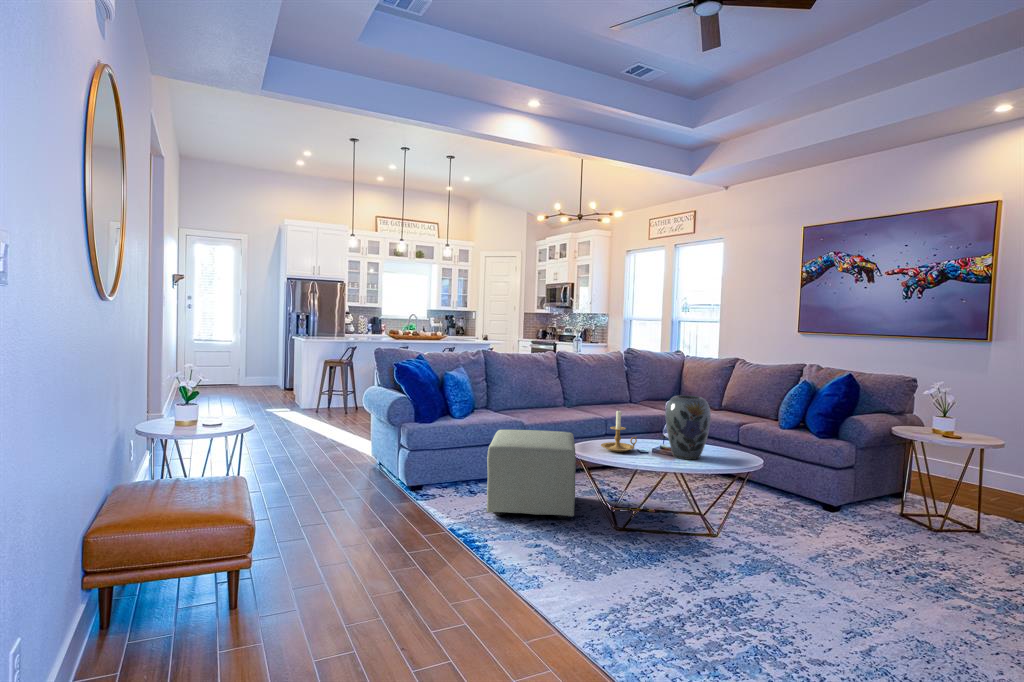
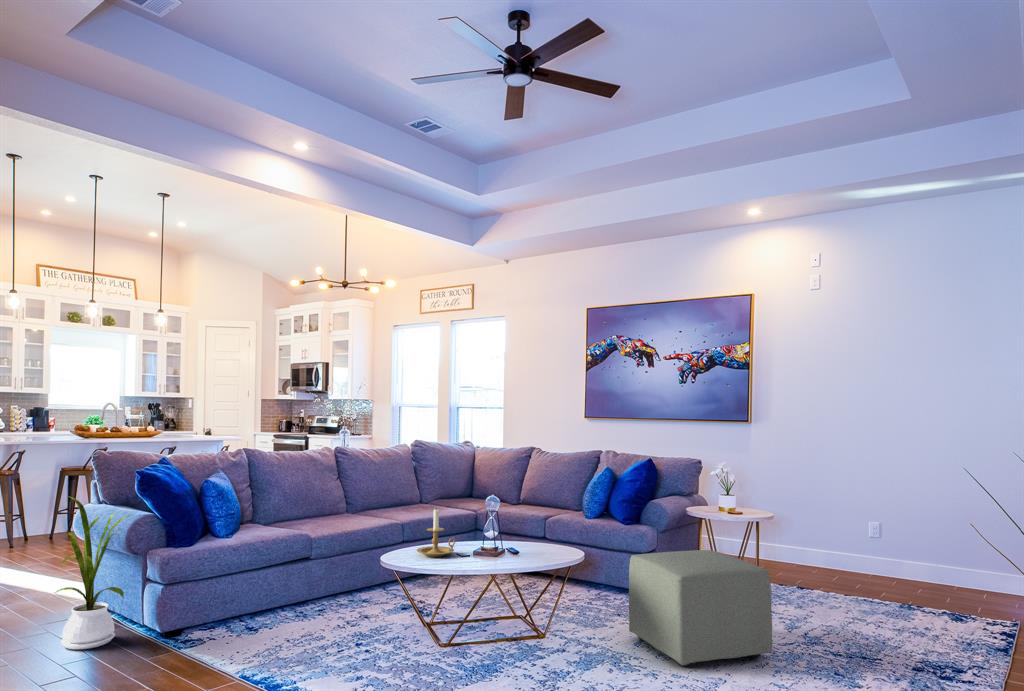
house plant: none [340,380,391,490] -> present [55,497,131,649]
vase: present [666,395,711,460] -> none [487,487,533,557]
ottoman: present [487,430,576,519] -> present [629,550,772,667]

